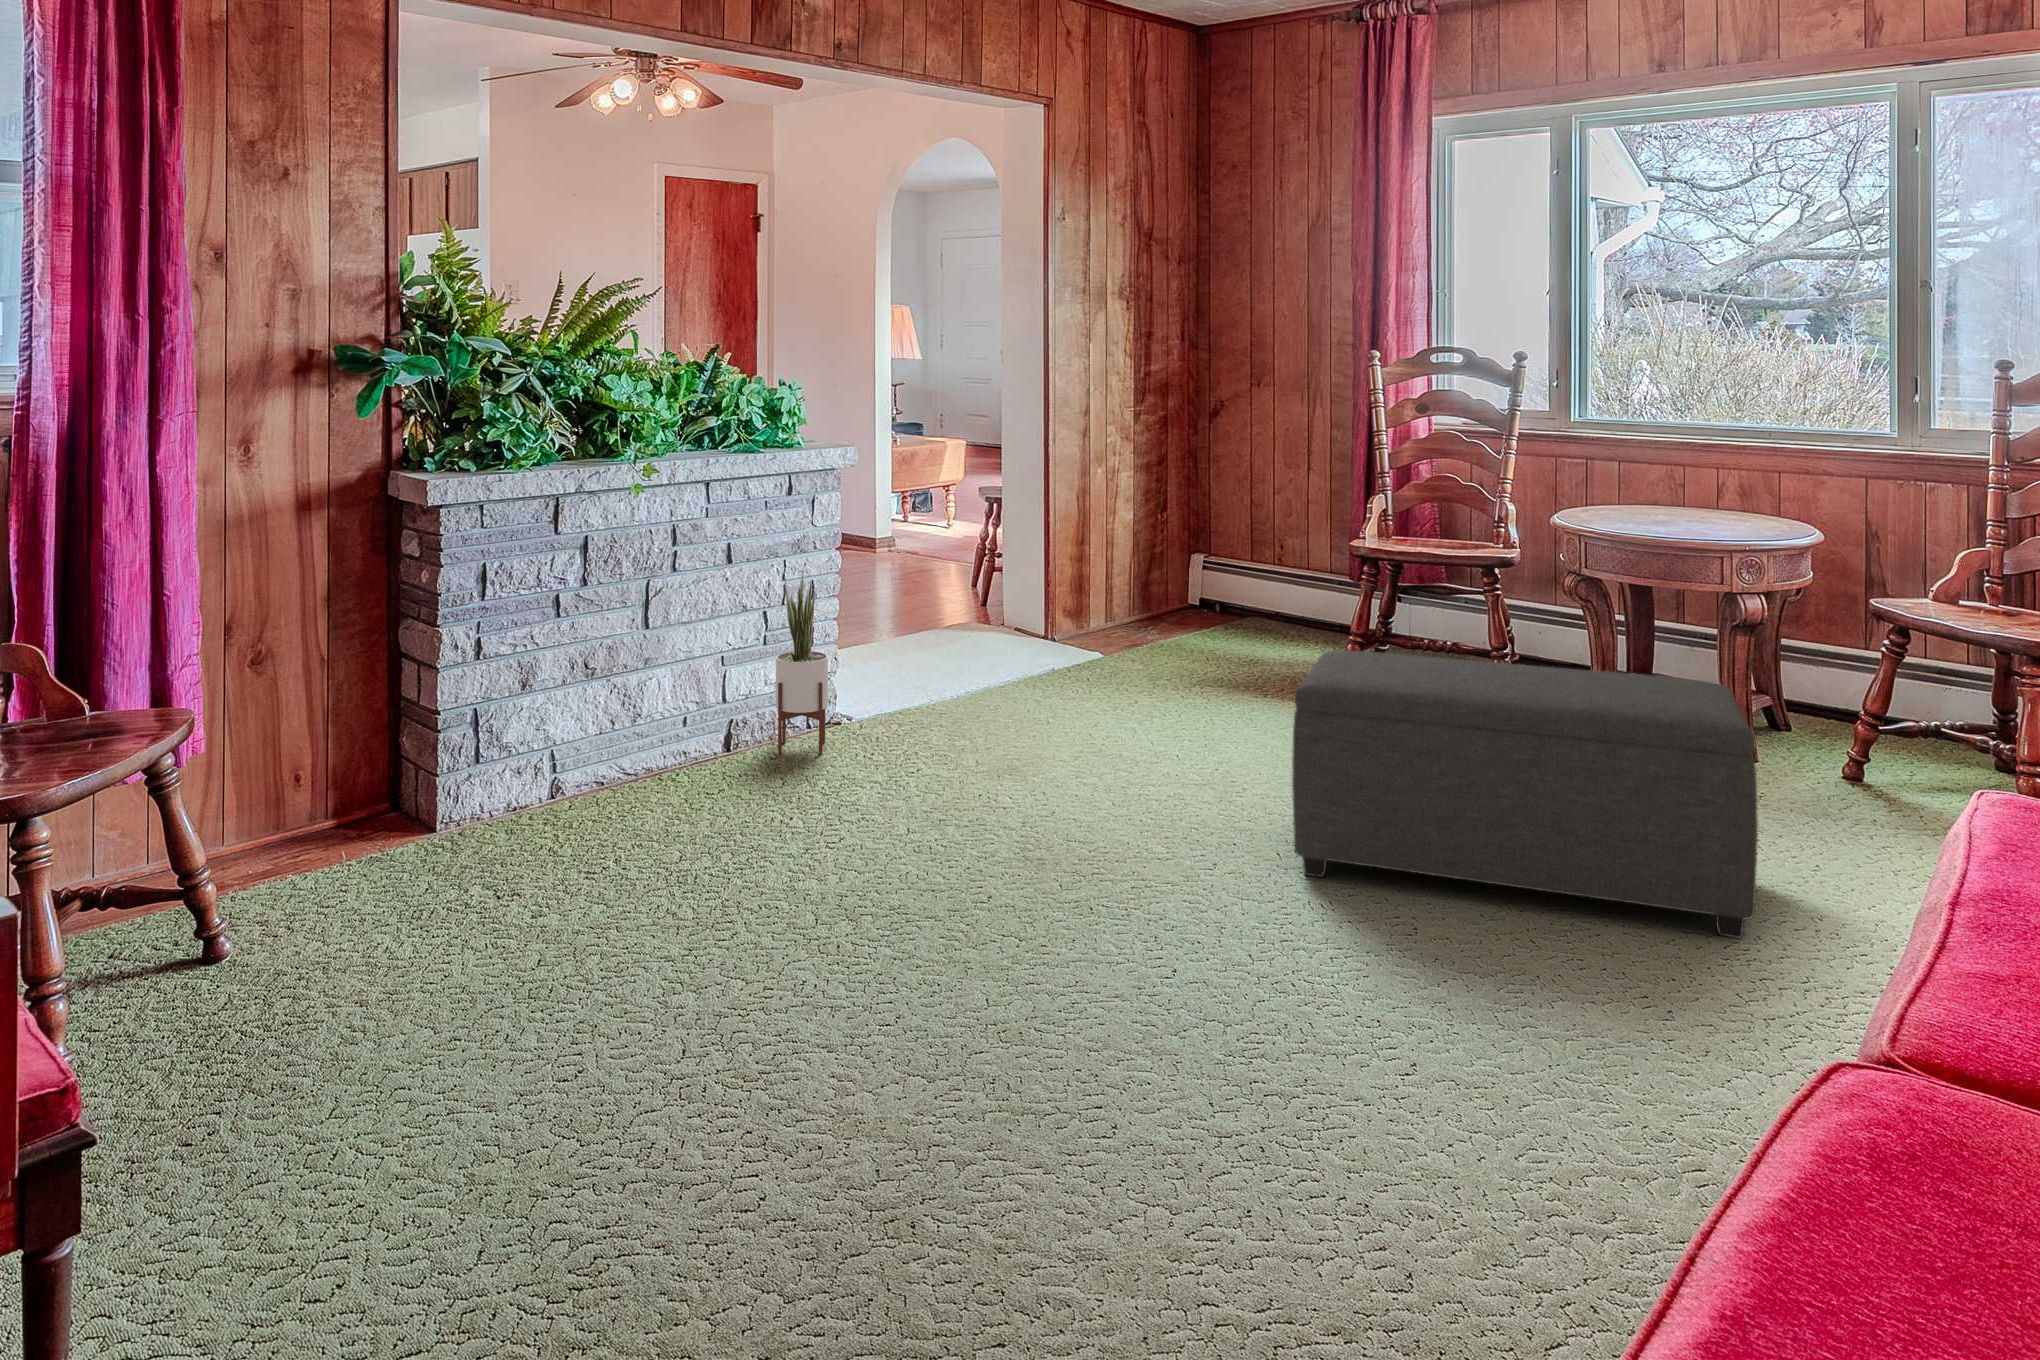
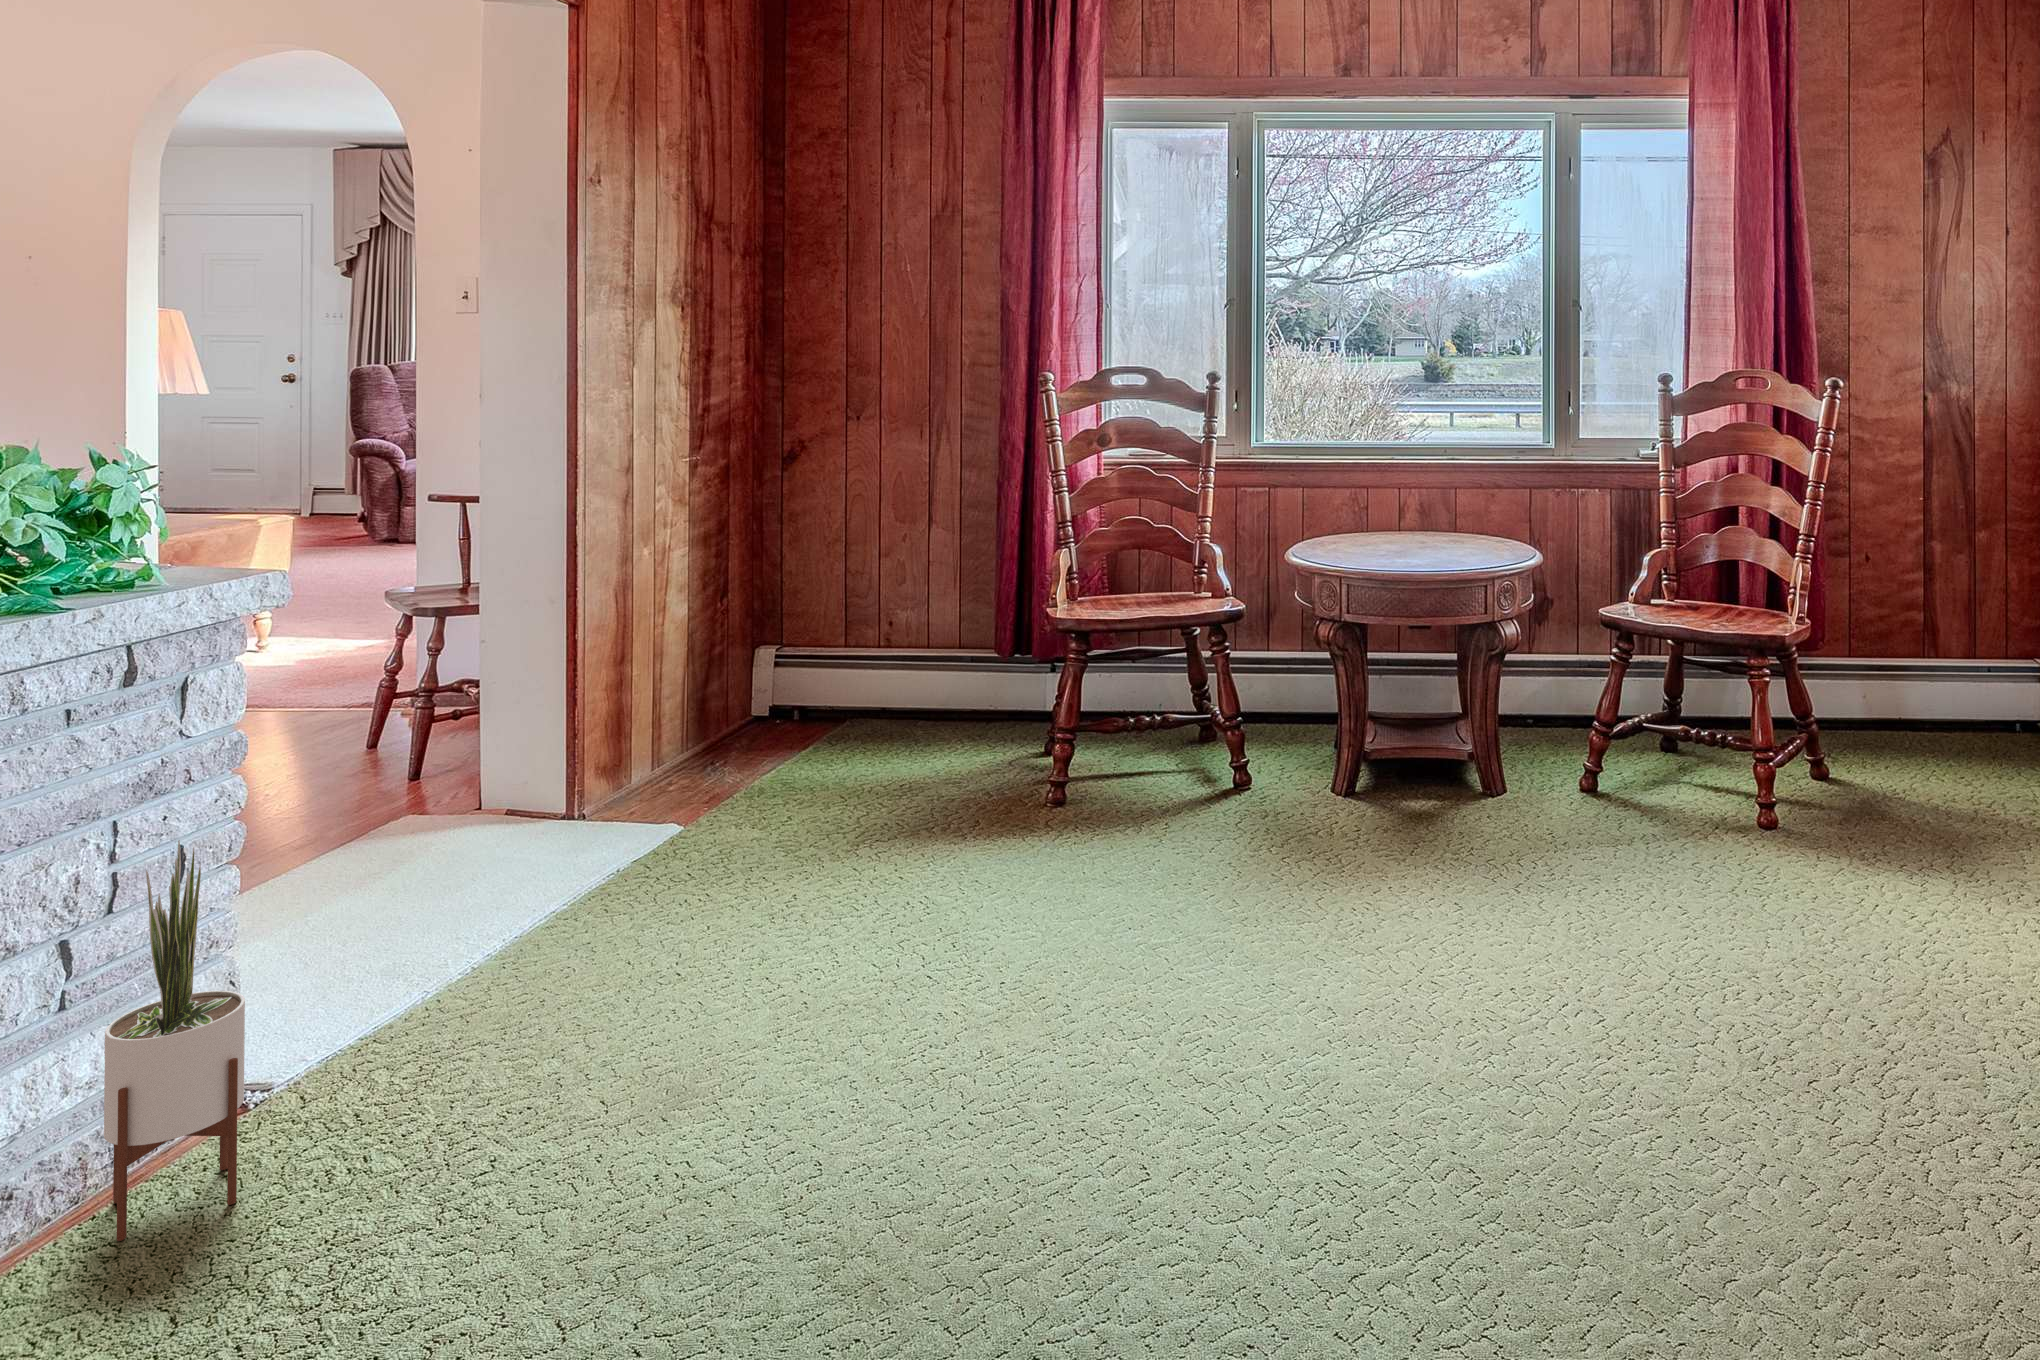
ottoman: present [1292,651,1758,938] -> none [1206,755,1775,1158]

